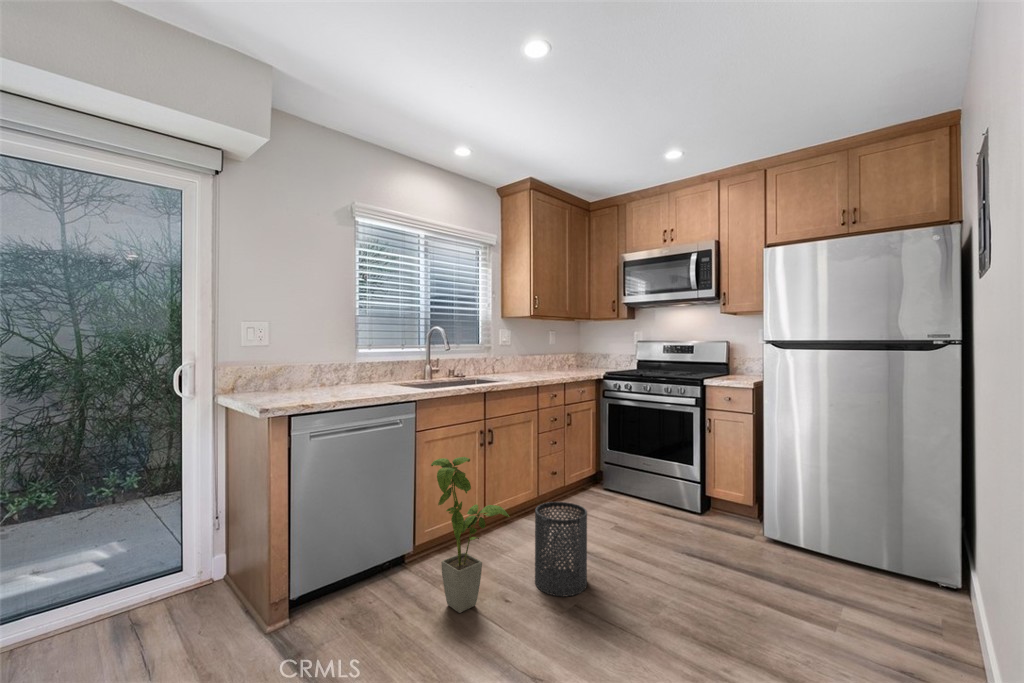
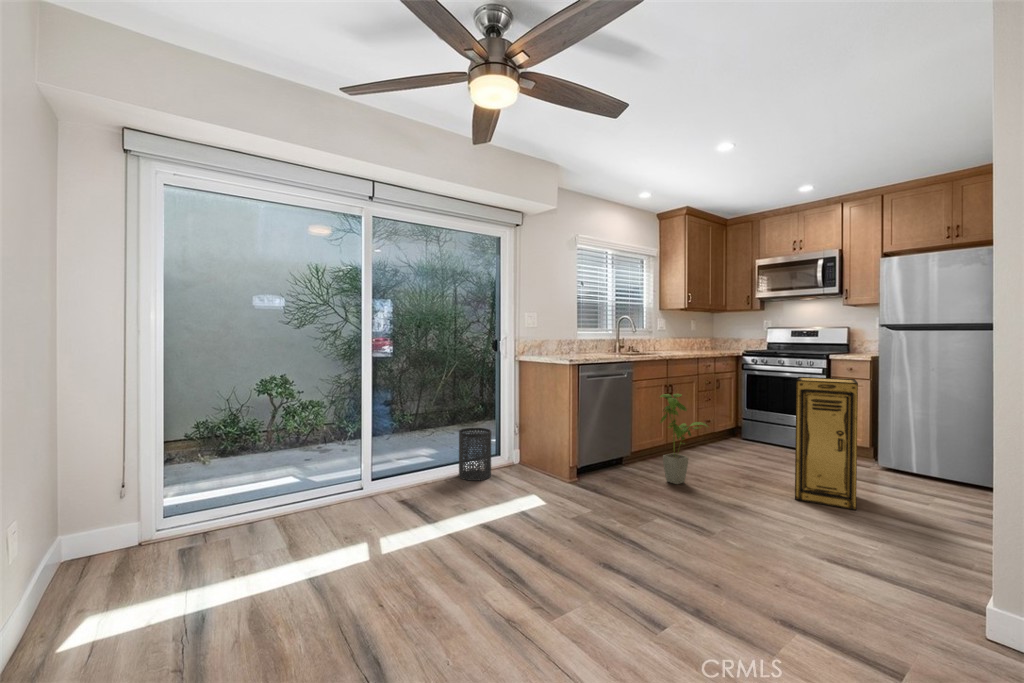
storage cabinet: none [639,423,732,665] -> present [795,377,858,510]
trash can: present [535,502,587,597] -> present [459,428,491,481]

